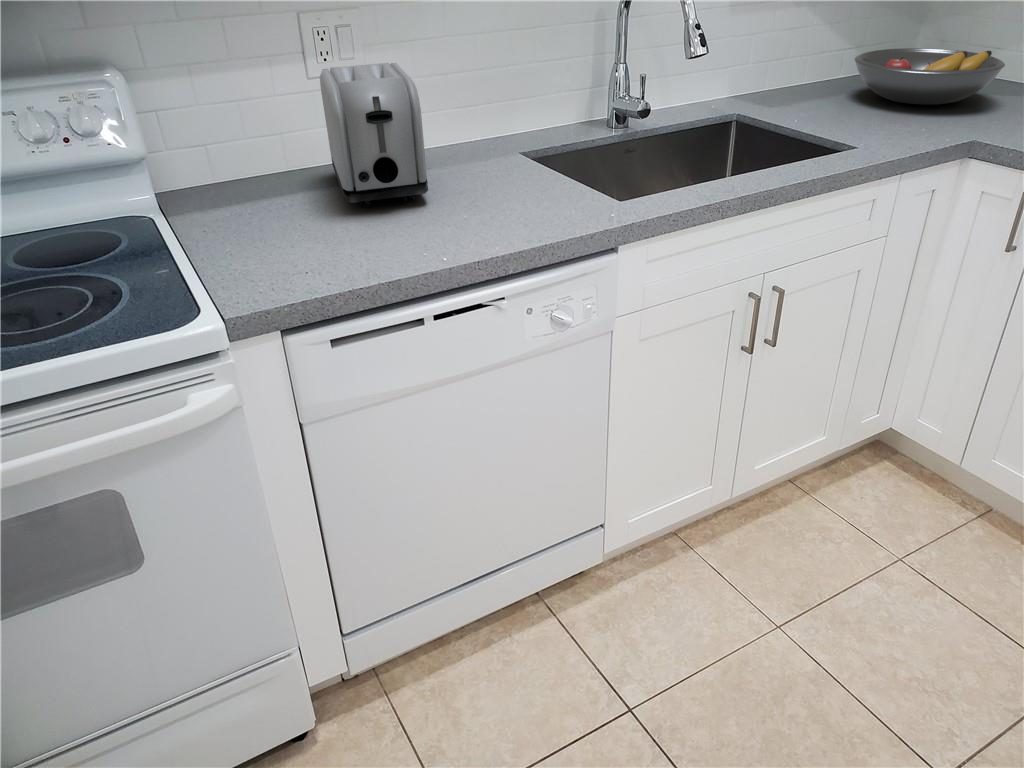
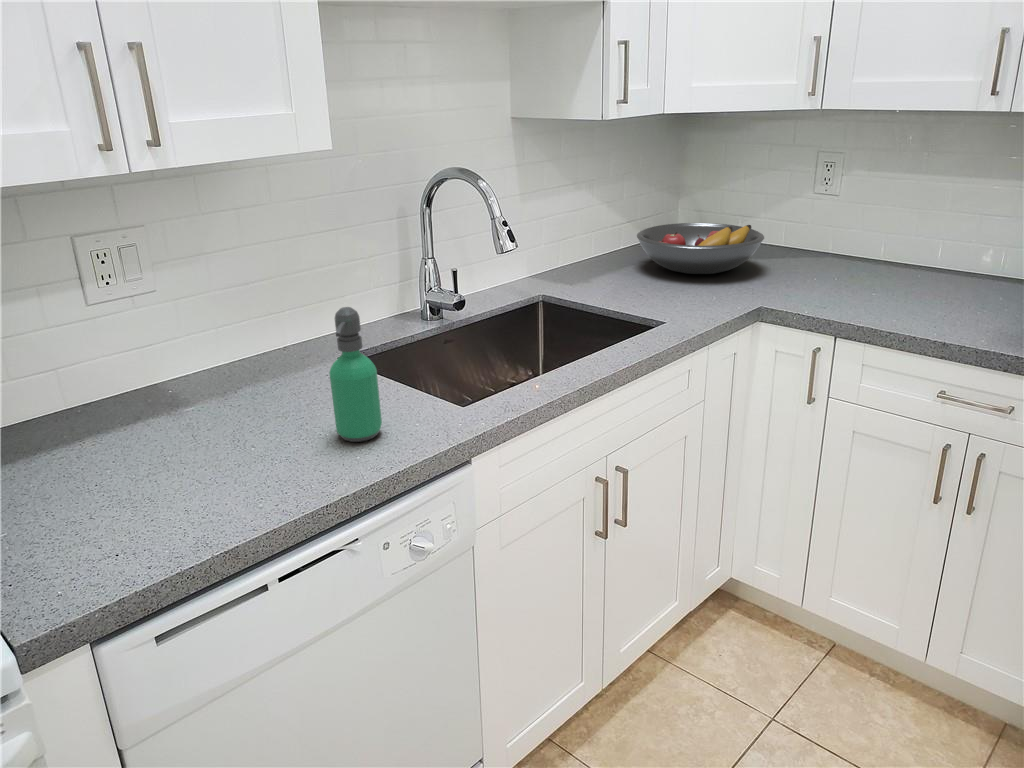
toaster: present [320,63,428,207] -> none [101,282,247,449]
soap dispenser: none [499,87,542,218] -> present [329,307,382,442]

